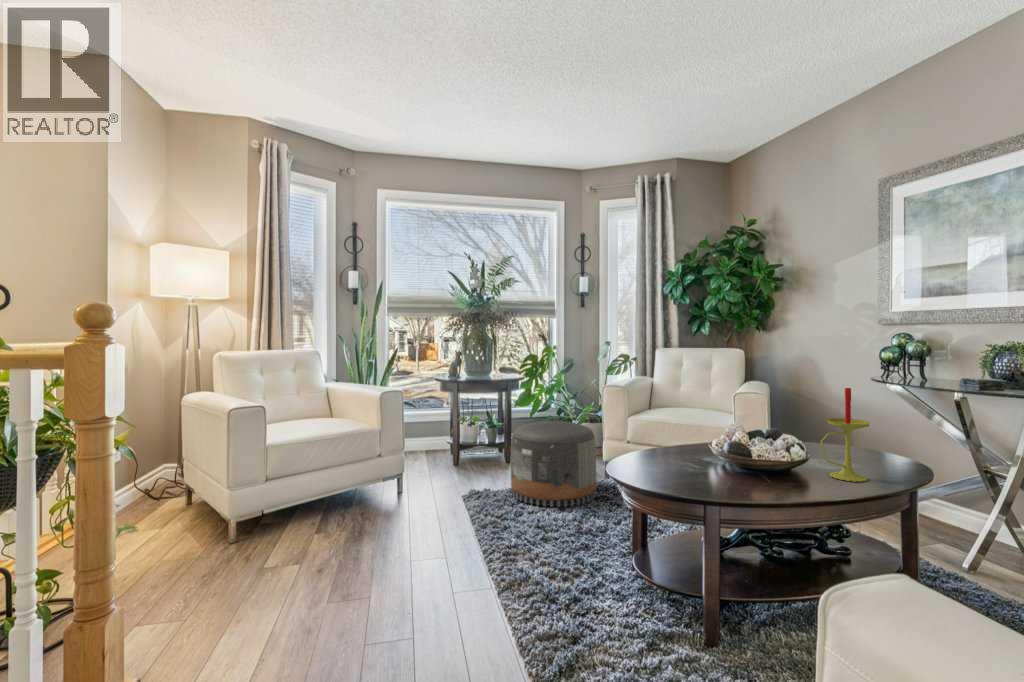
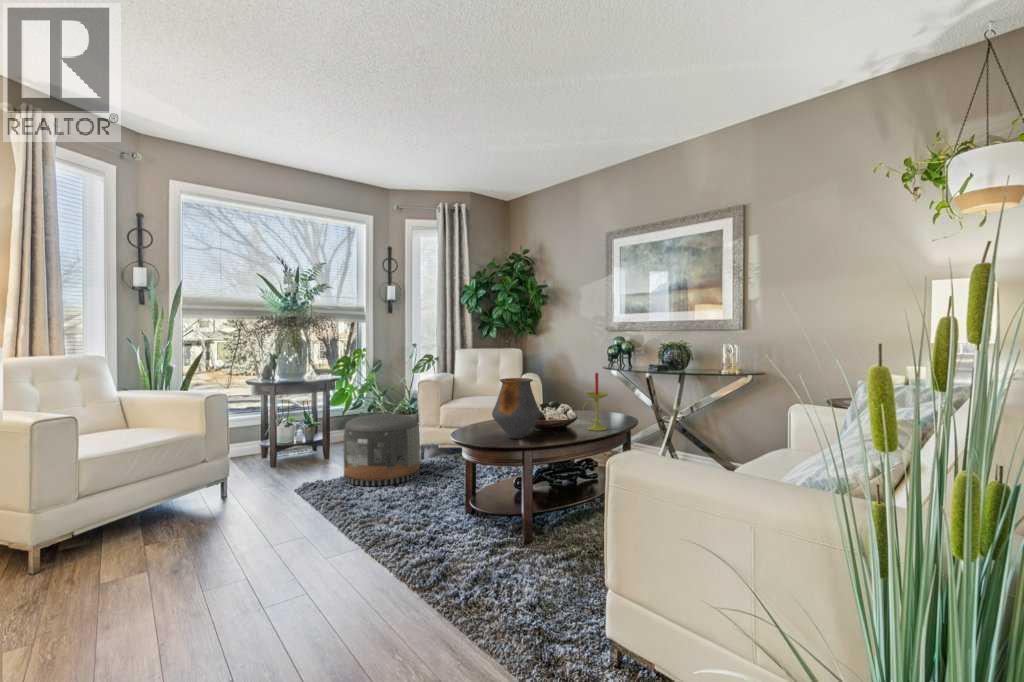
vase: none [668,390,744,479] -> present [492,378,541,439]

